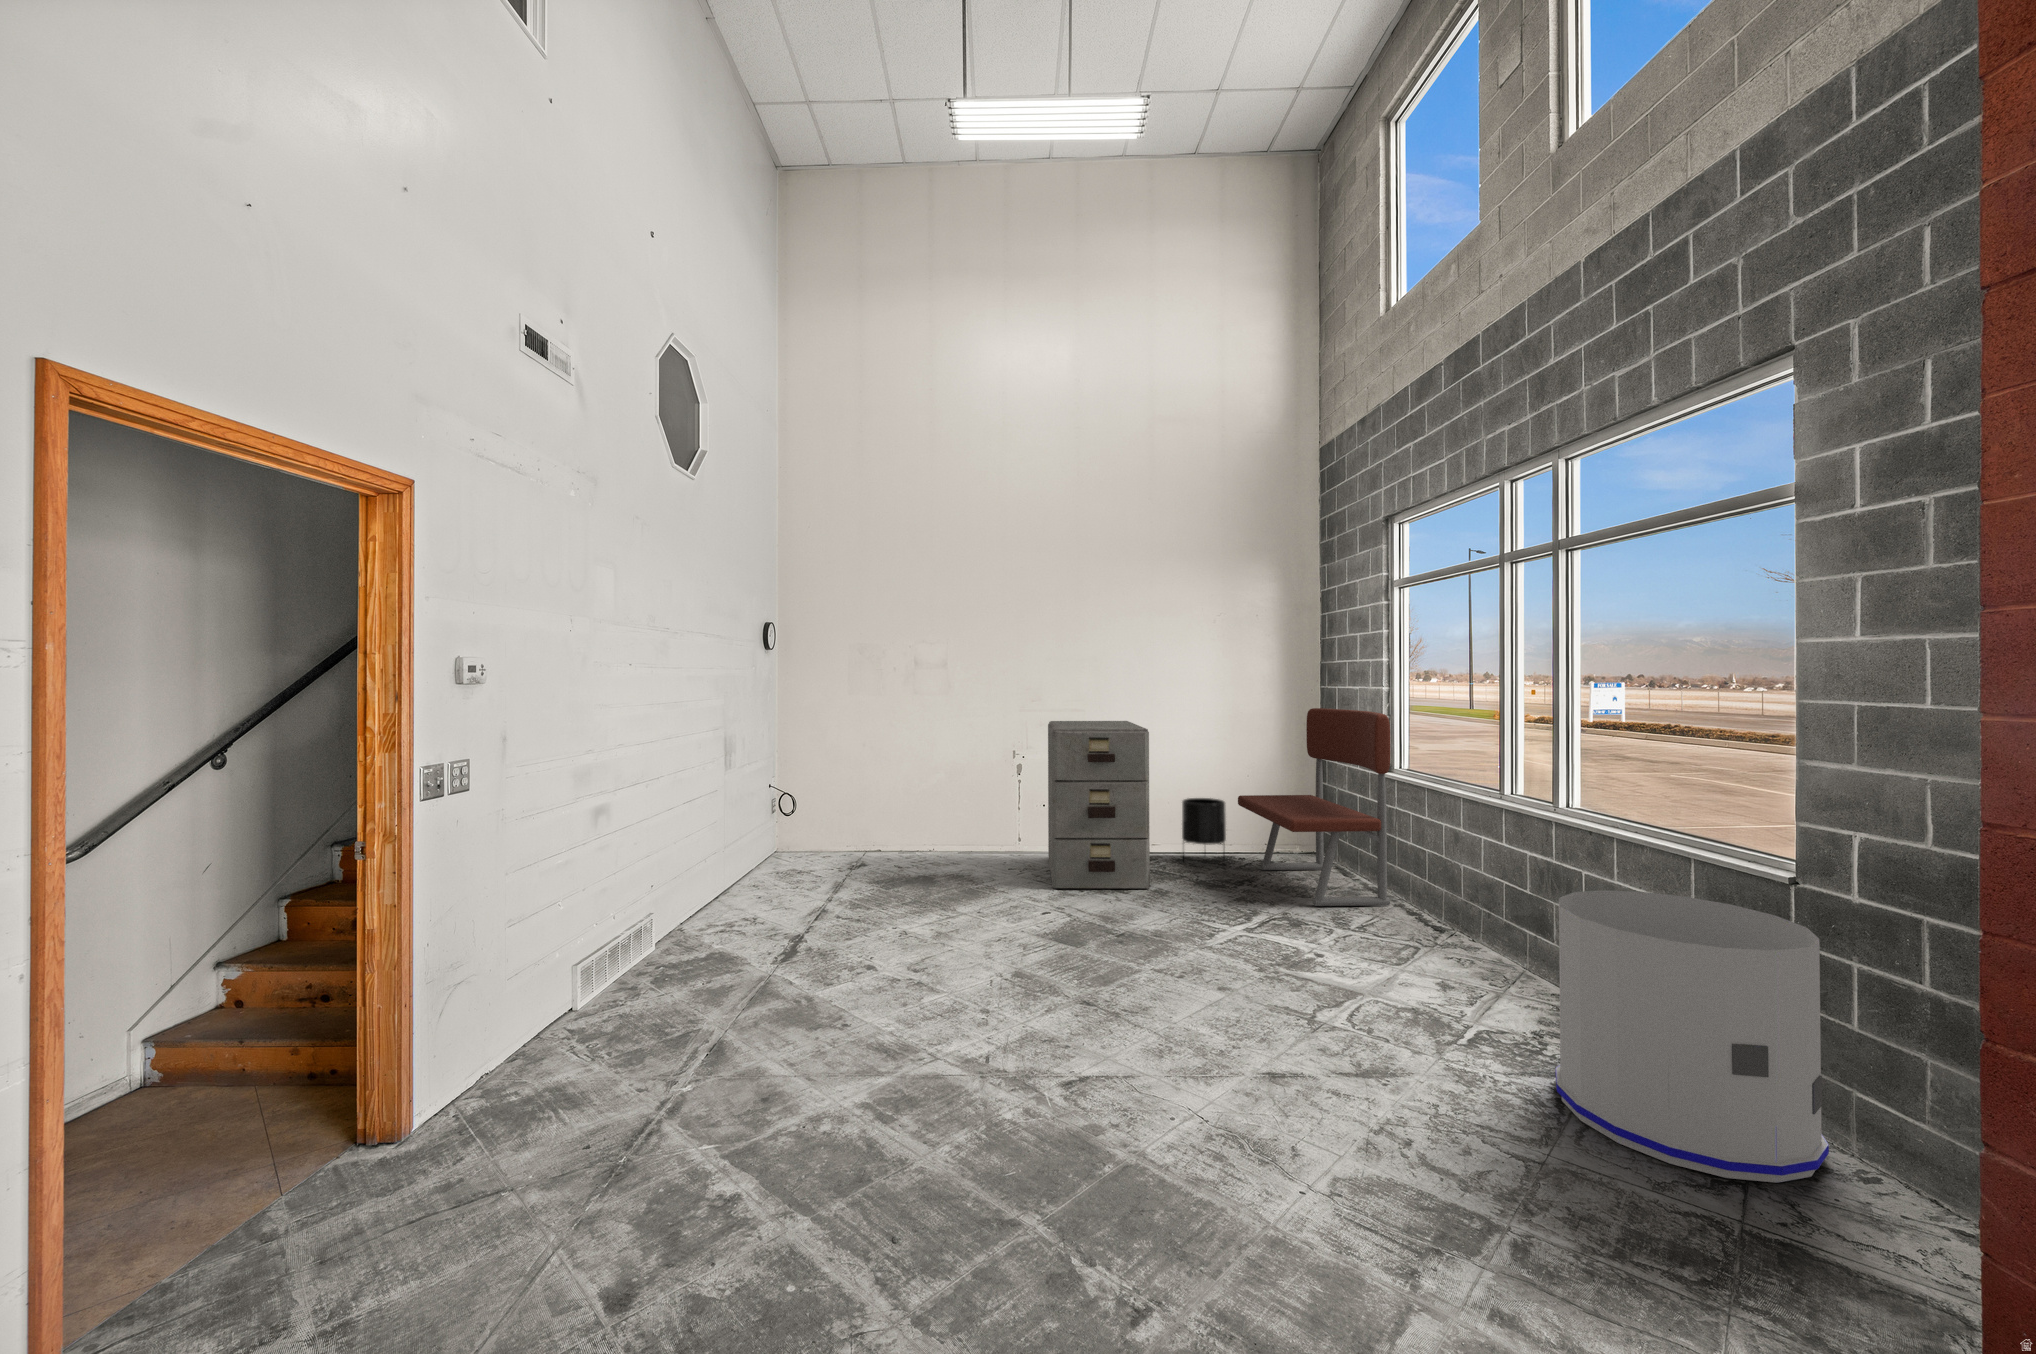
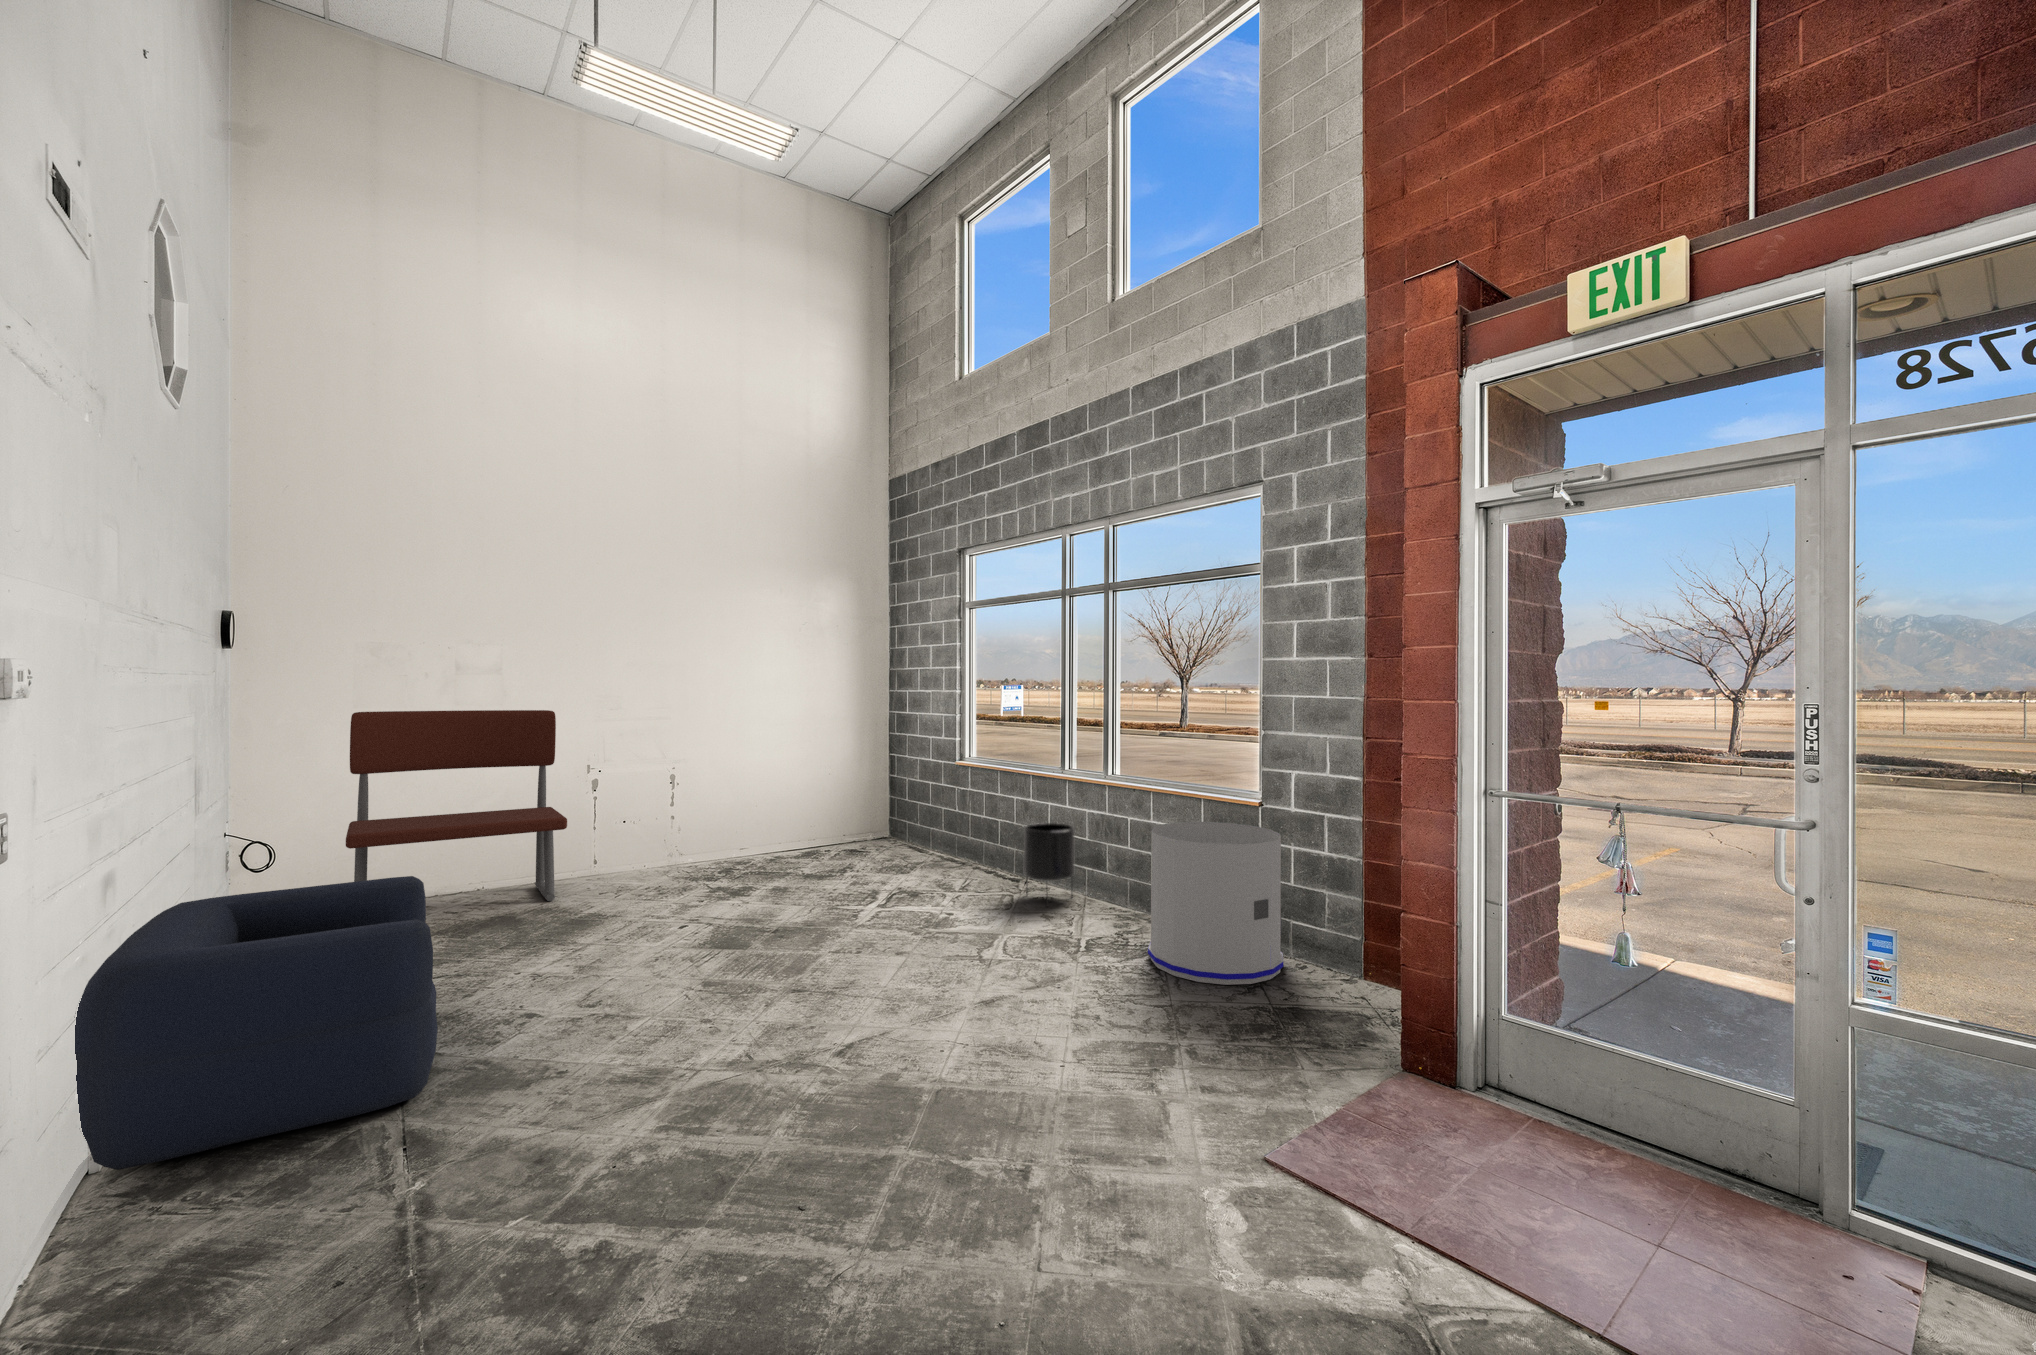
bench: present [1238,708,1390,906] -> present [346,710,567,901]
filing cabinet: present [1048,721,1150,889] -> none [625,722,765,902]
planter: present [1182,798,1226,865] -> present [1024,823,1075,896]
armchair: none [591,841,824,1020] -> present [75,876,438,1170]

